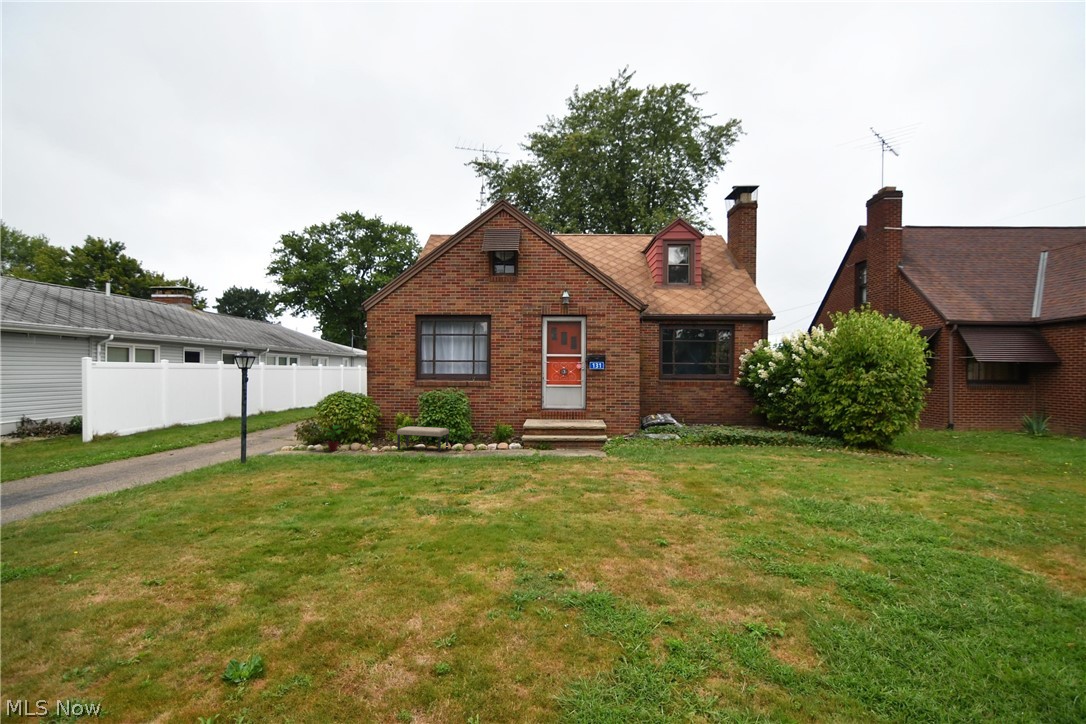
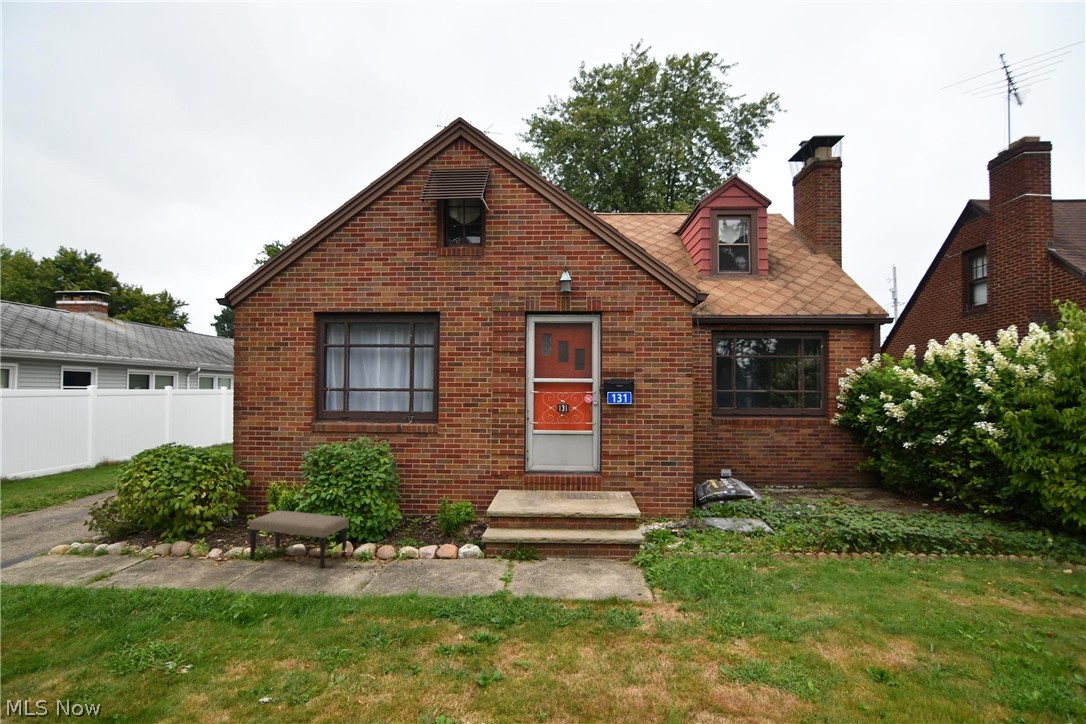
potted plant: present [322,425,344,451] -> none [90,510,157,565]

